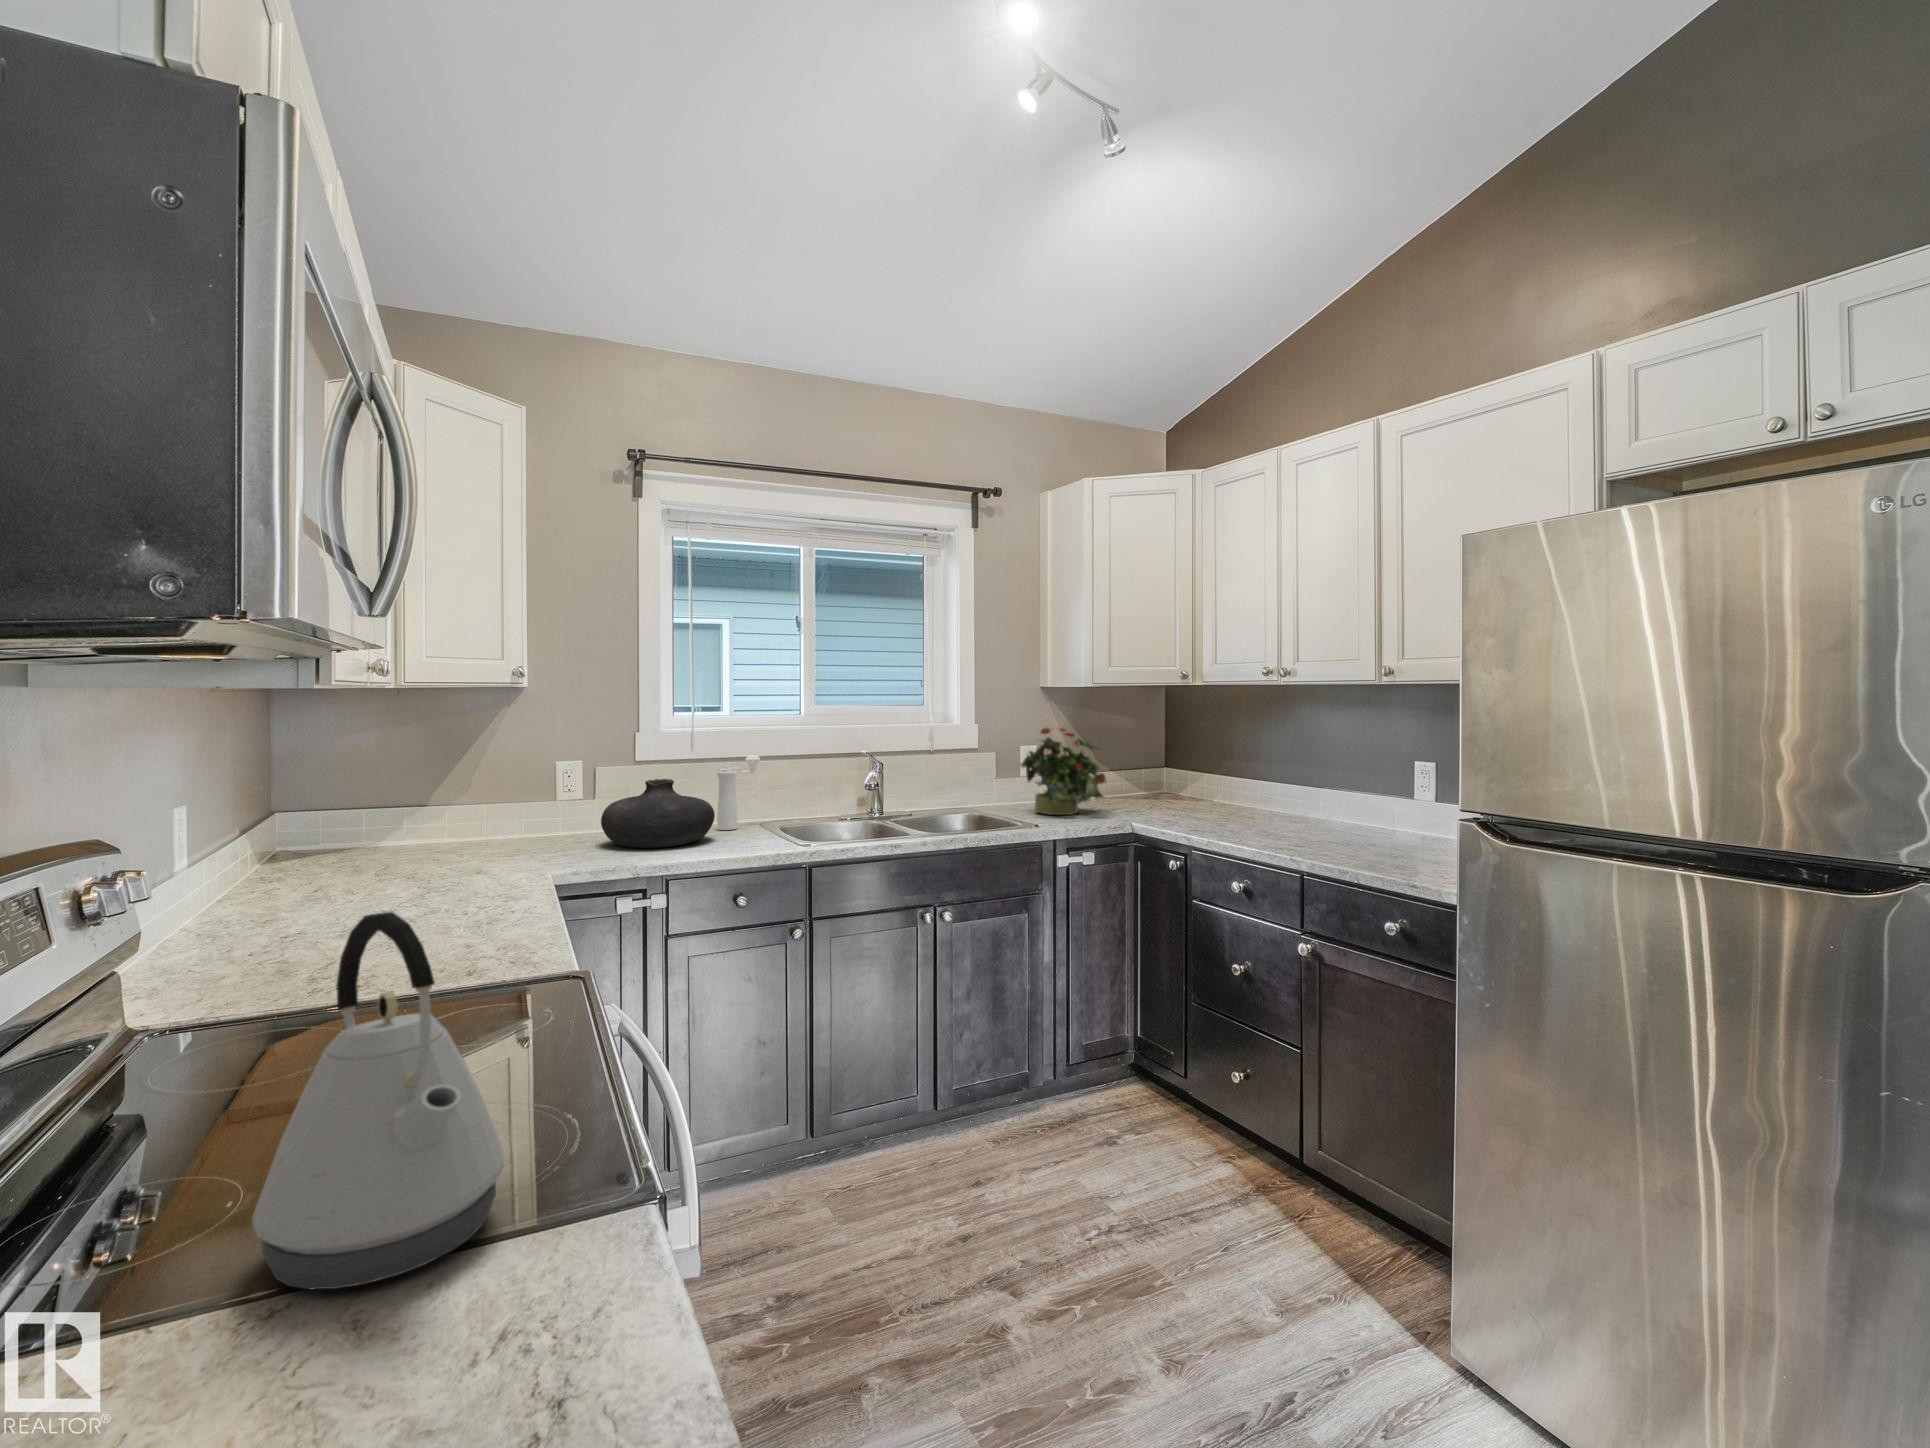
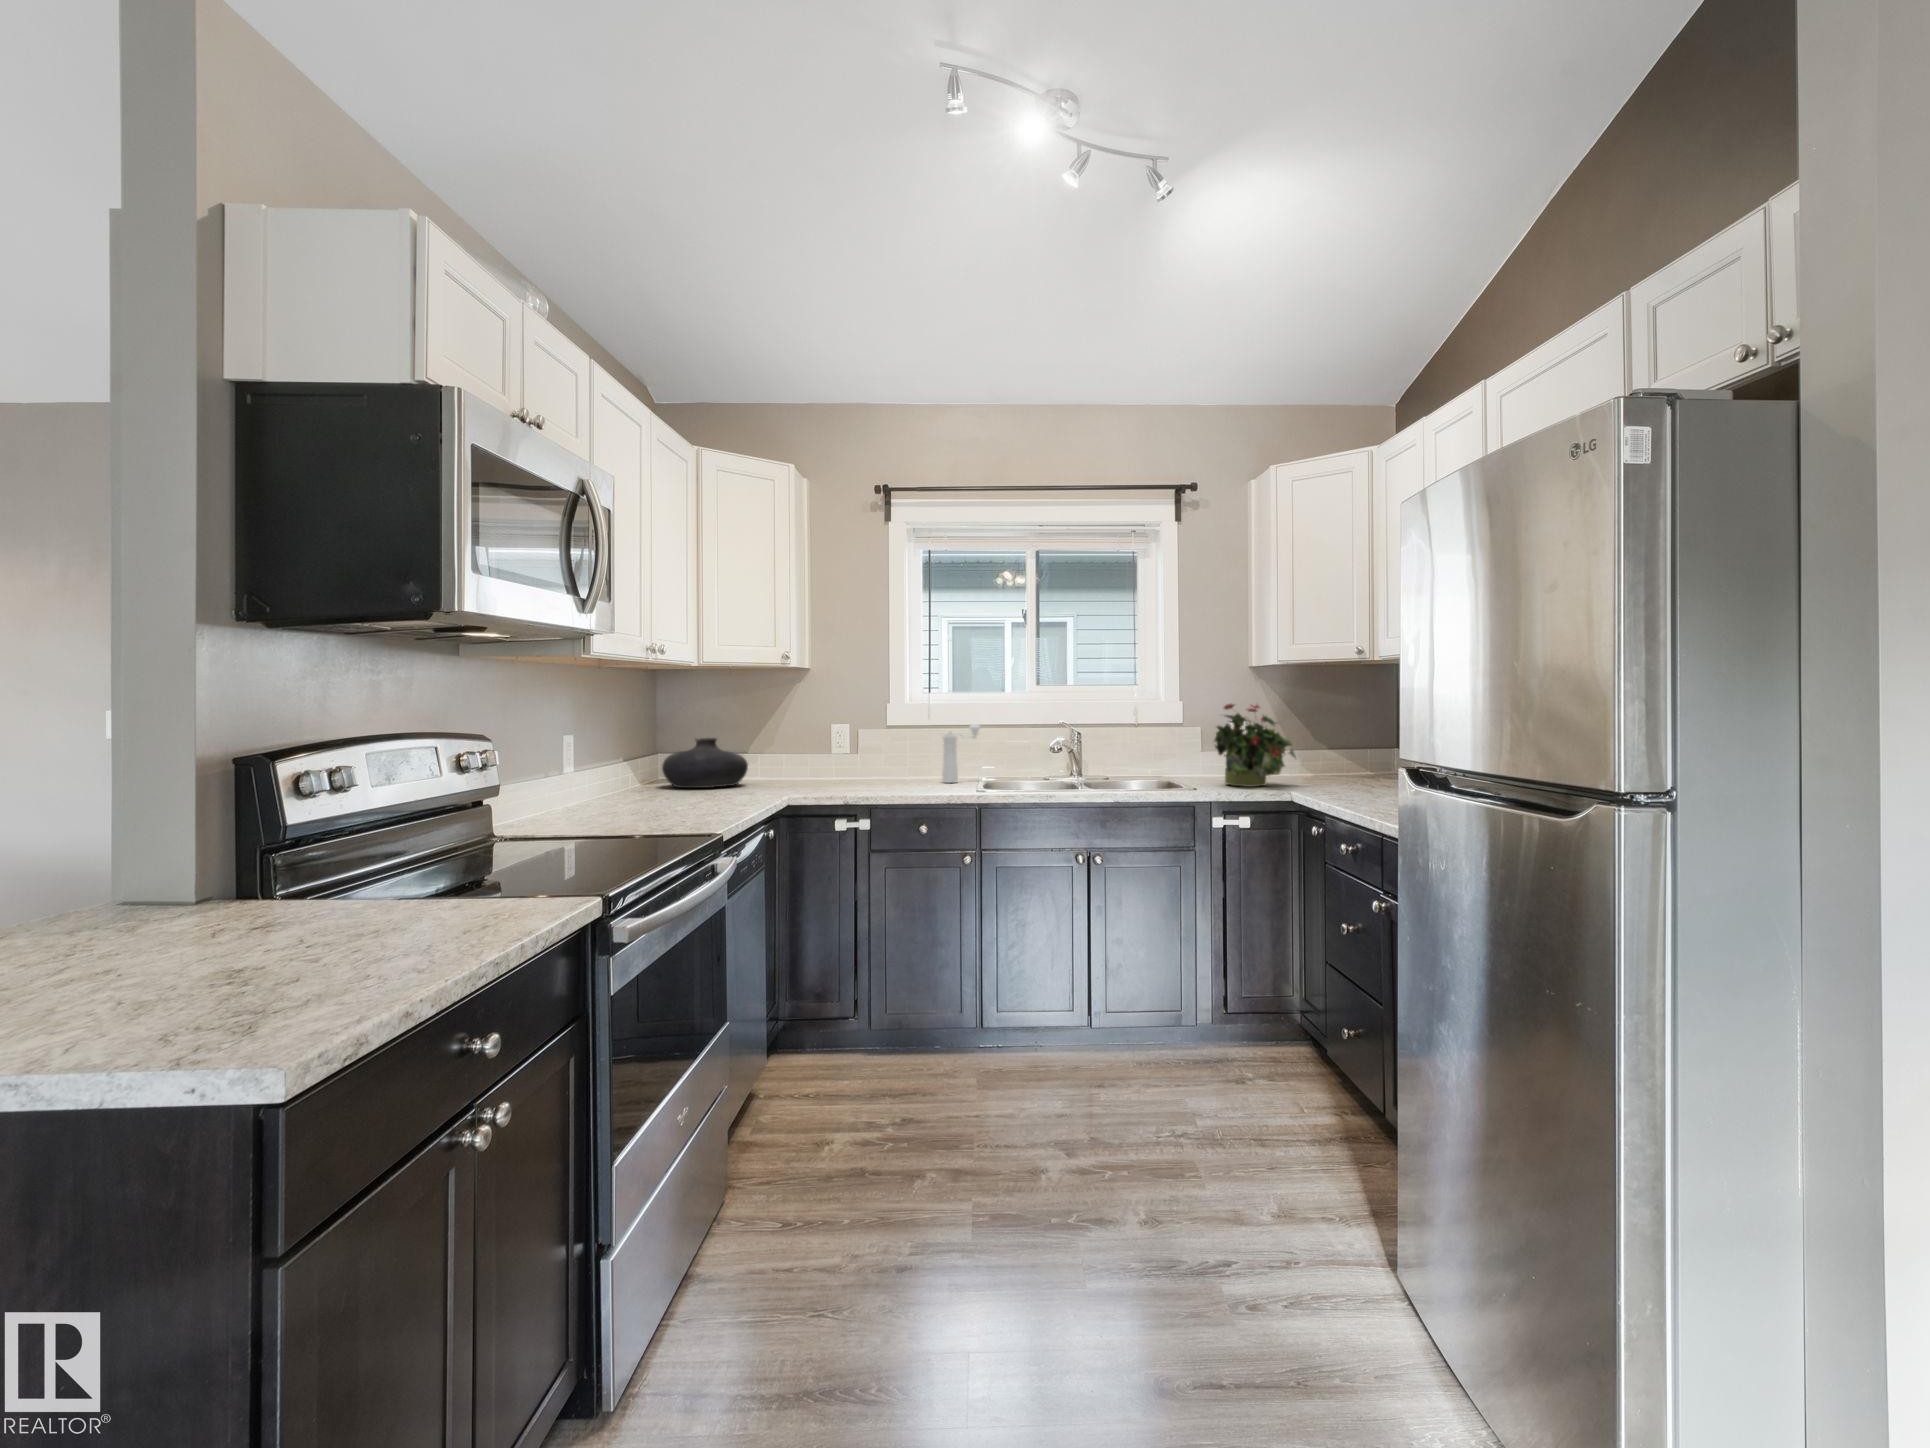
vase: present [601,779,715,848] -> present [662,738,748,788]
kettle: present [252,912,504,1289] -> none [421,738,530,896]

